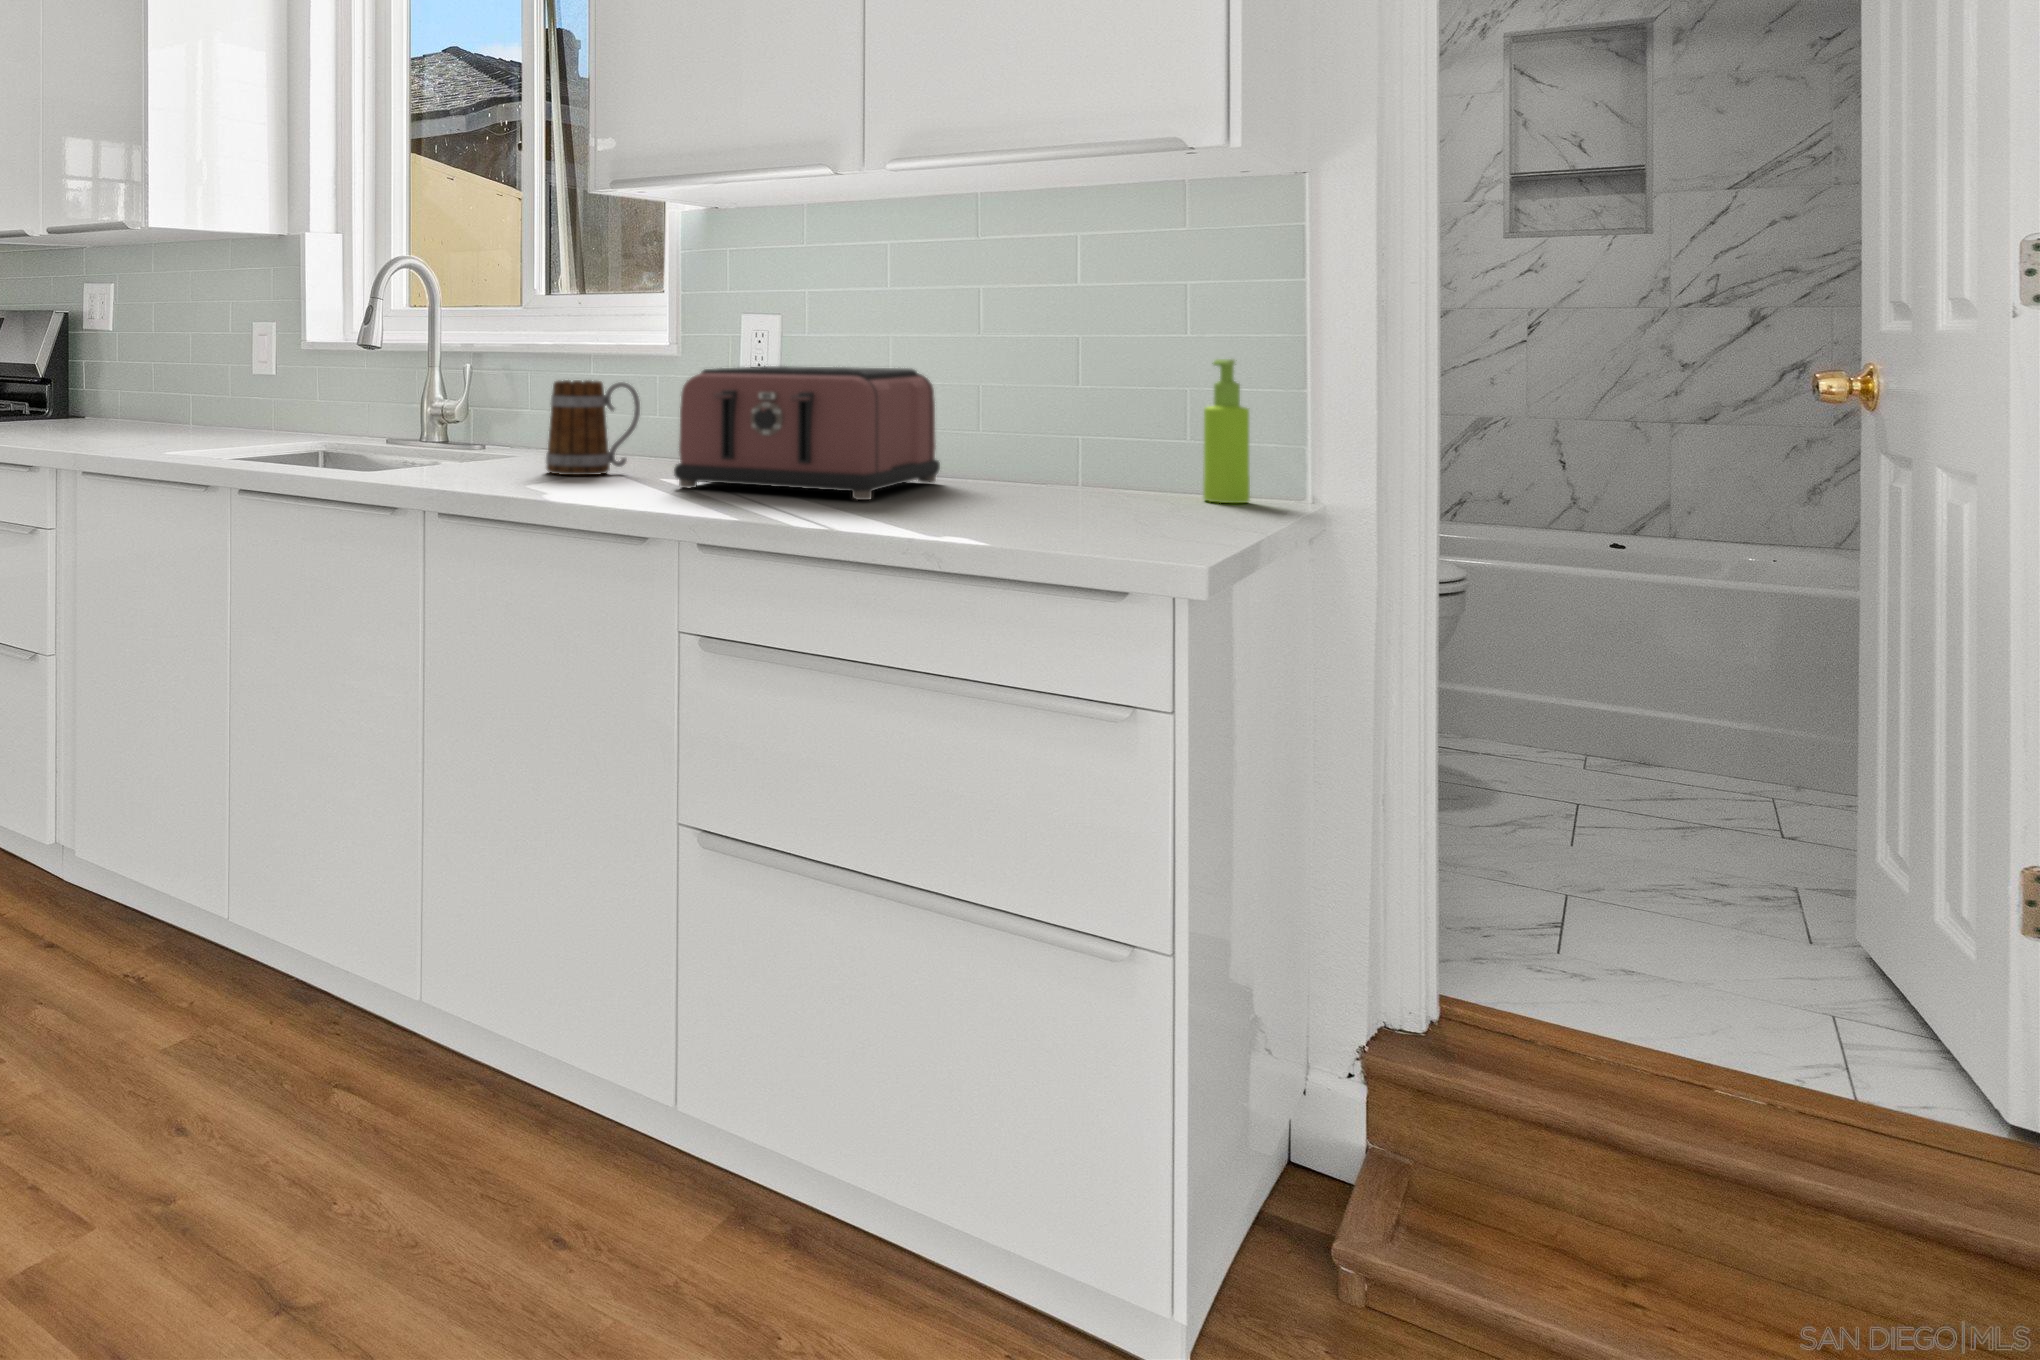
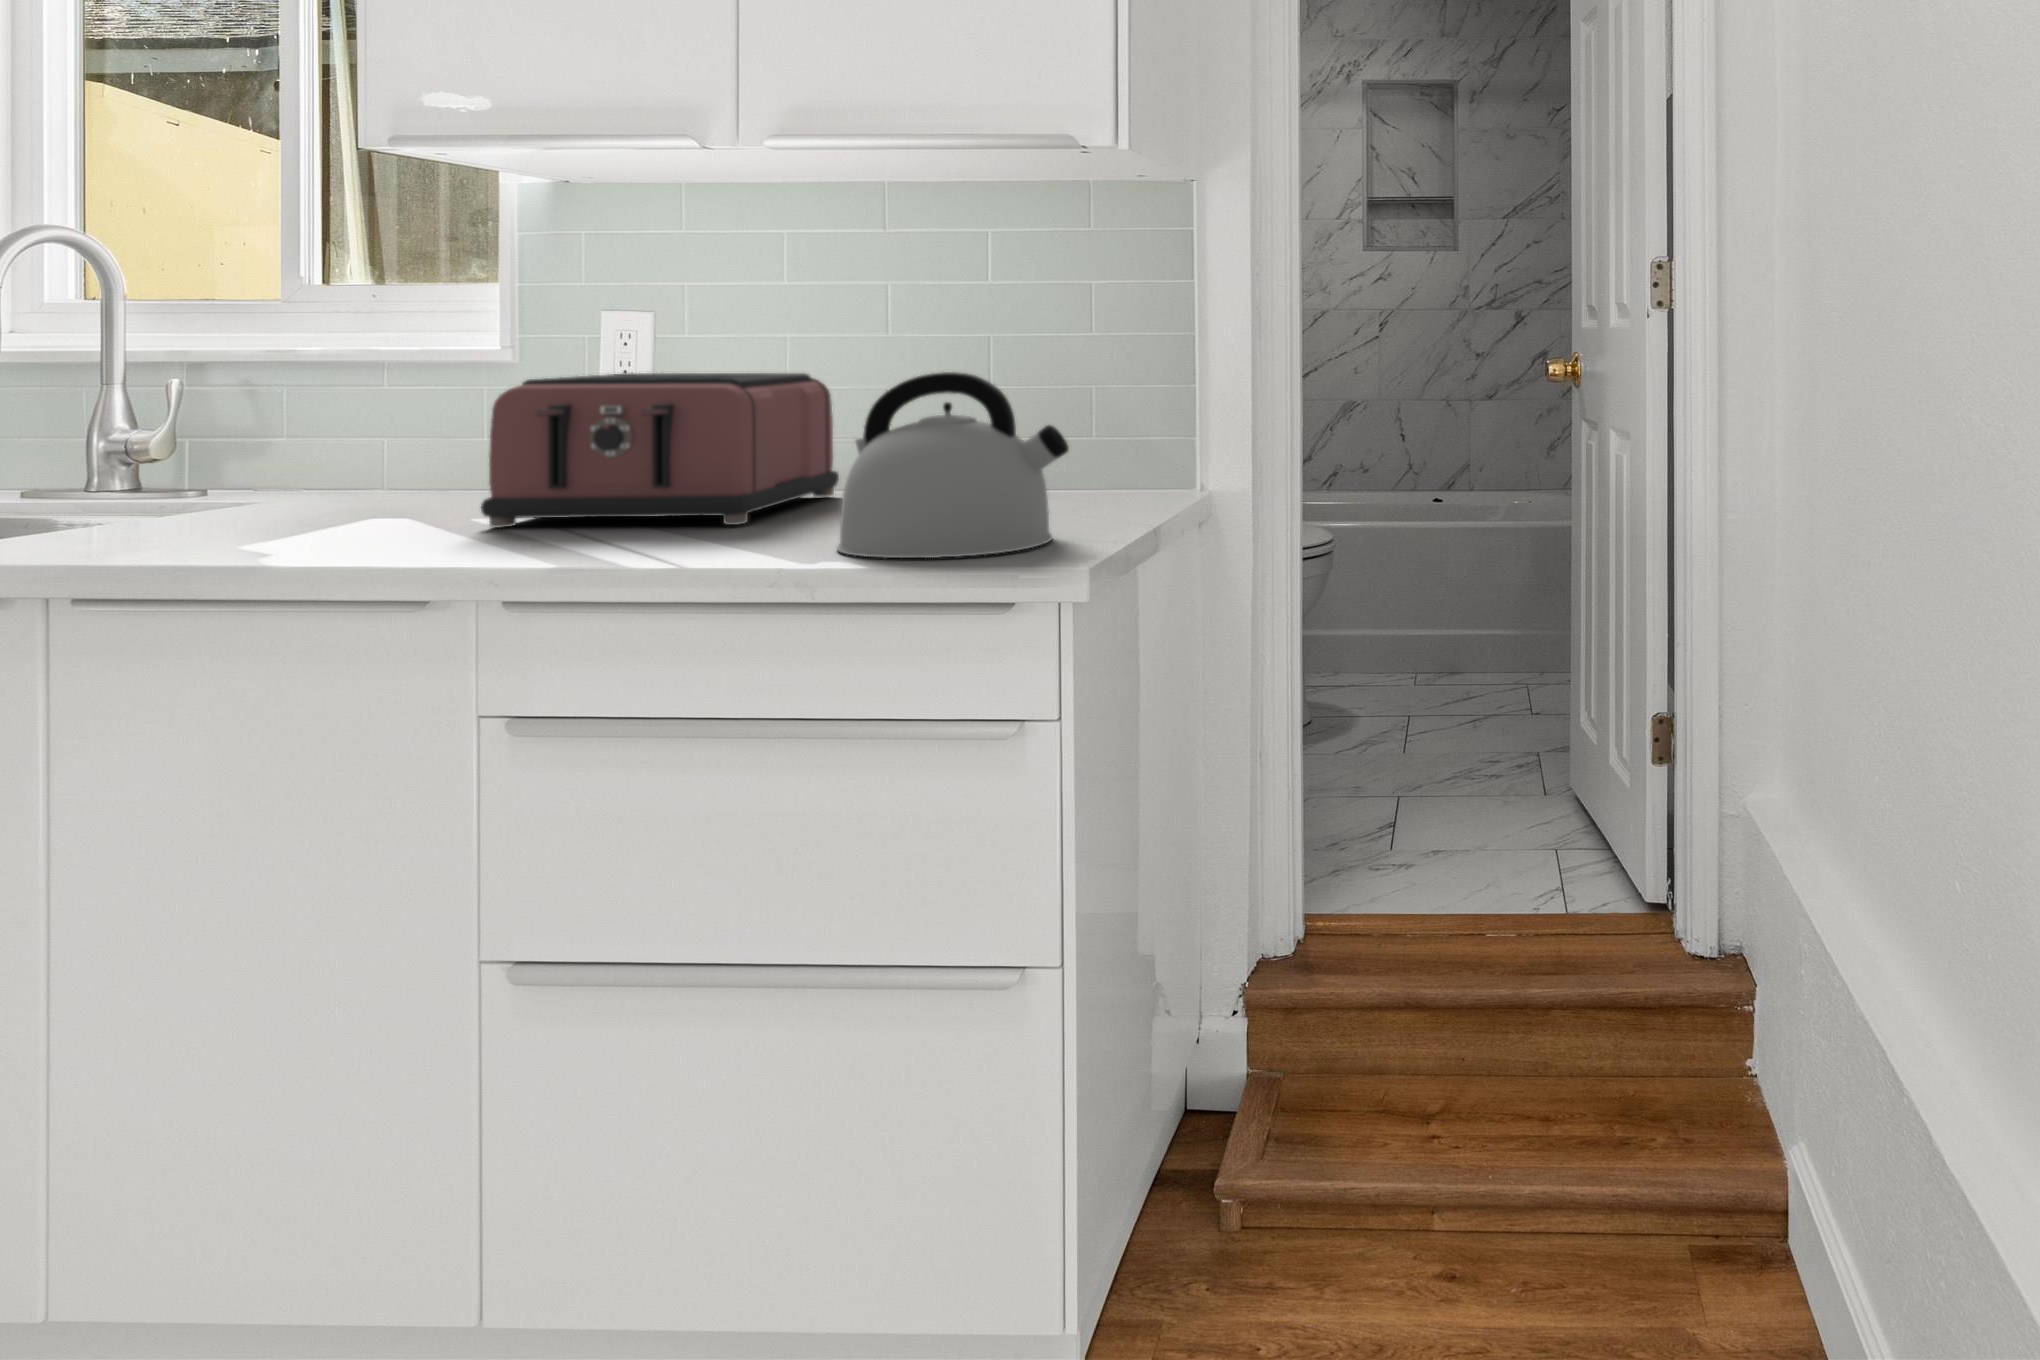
soap dispenser: present [1203,359,1250,503] -> none [1105,358,1147,496]
kettle: none [955,369,1176,543] -> present [837,372,1069,558]
mug: present [546,380,640,475] -> none [284,397,440,522]

